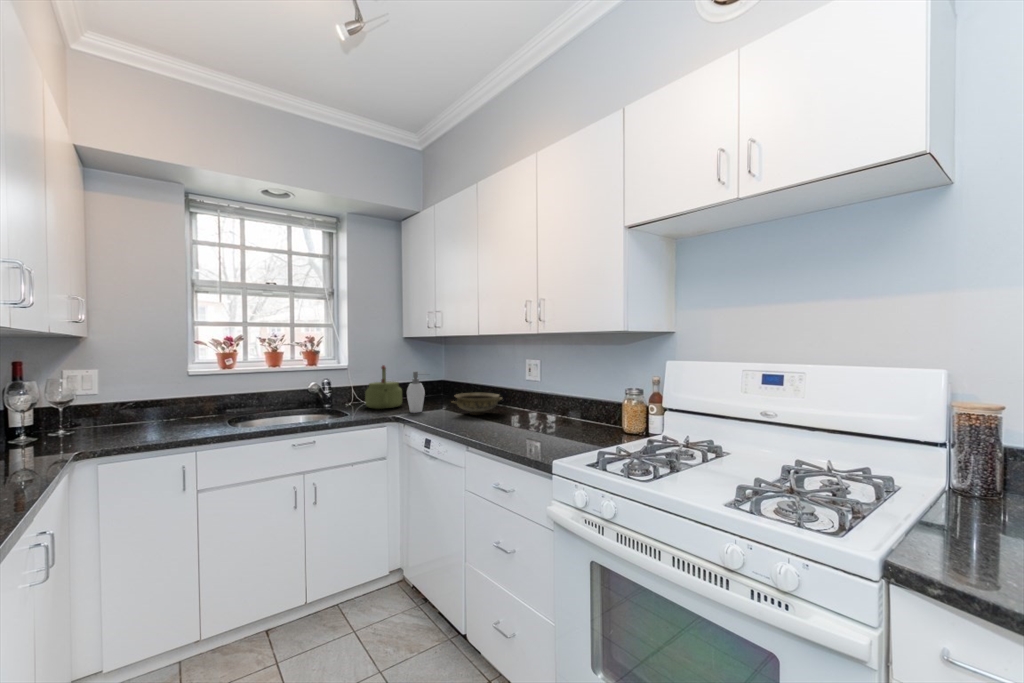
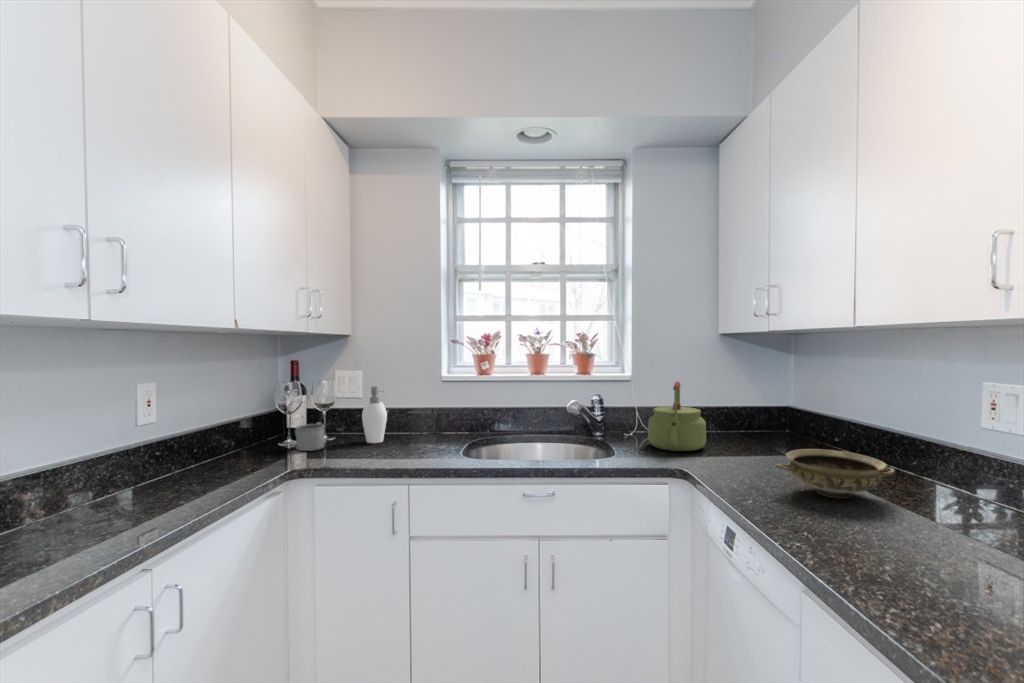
soap dispenser: present [407,372,425,413] -> present [362,386,387,443]
mug: none [38,416,75,443] -> present [295,422,324,451]

